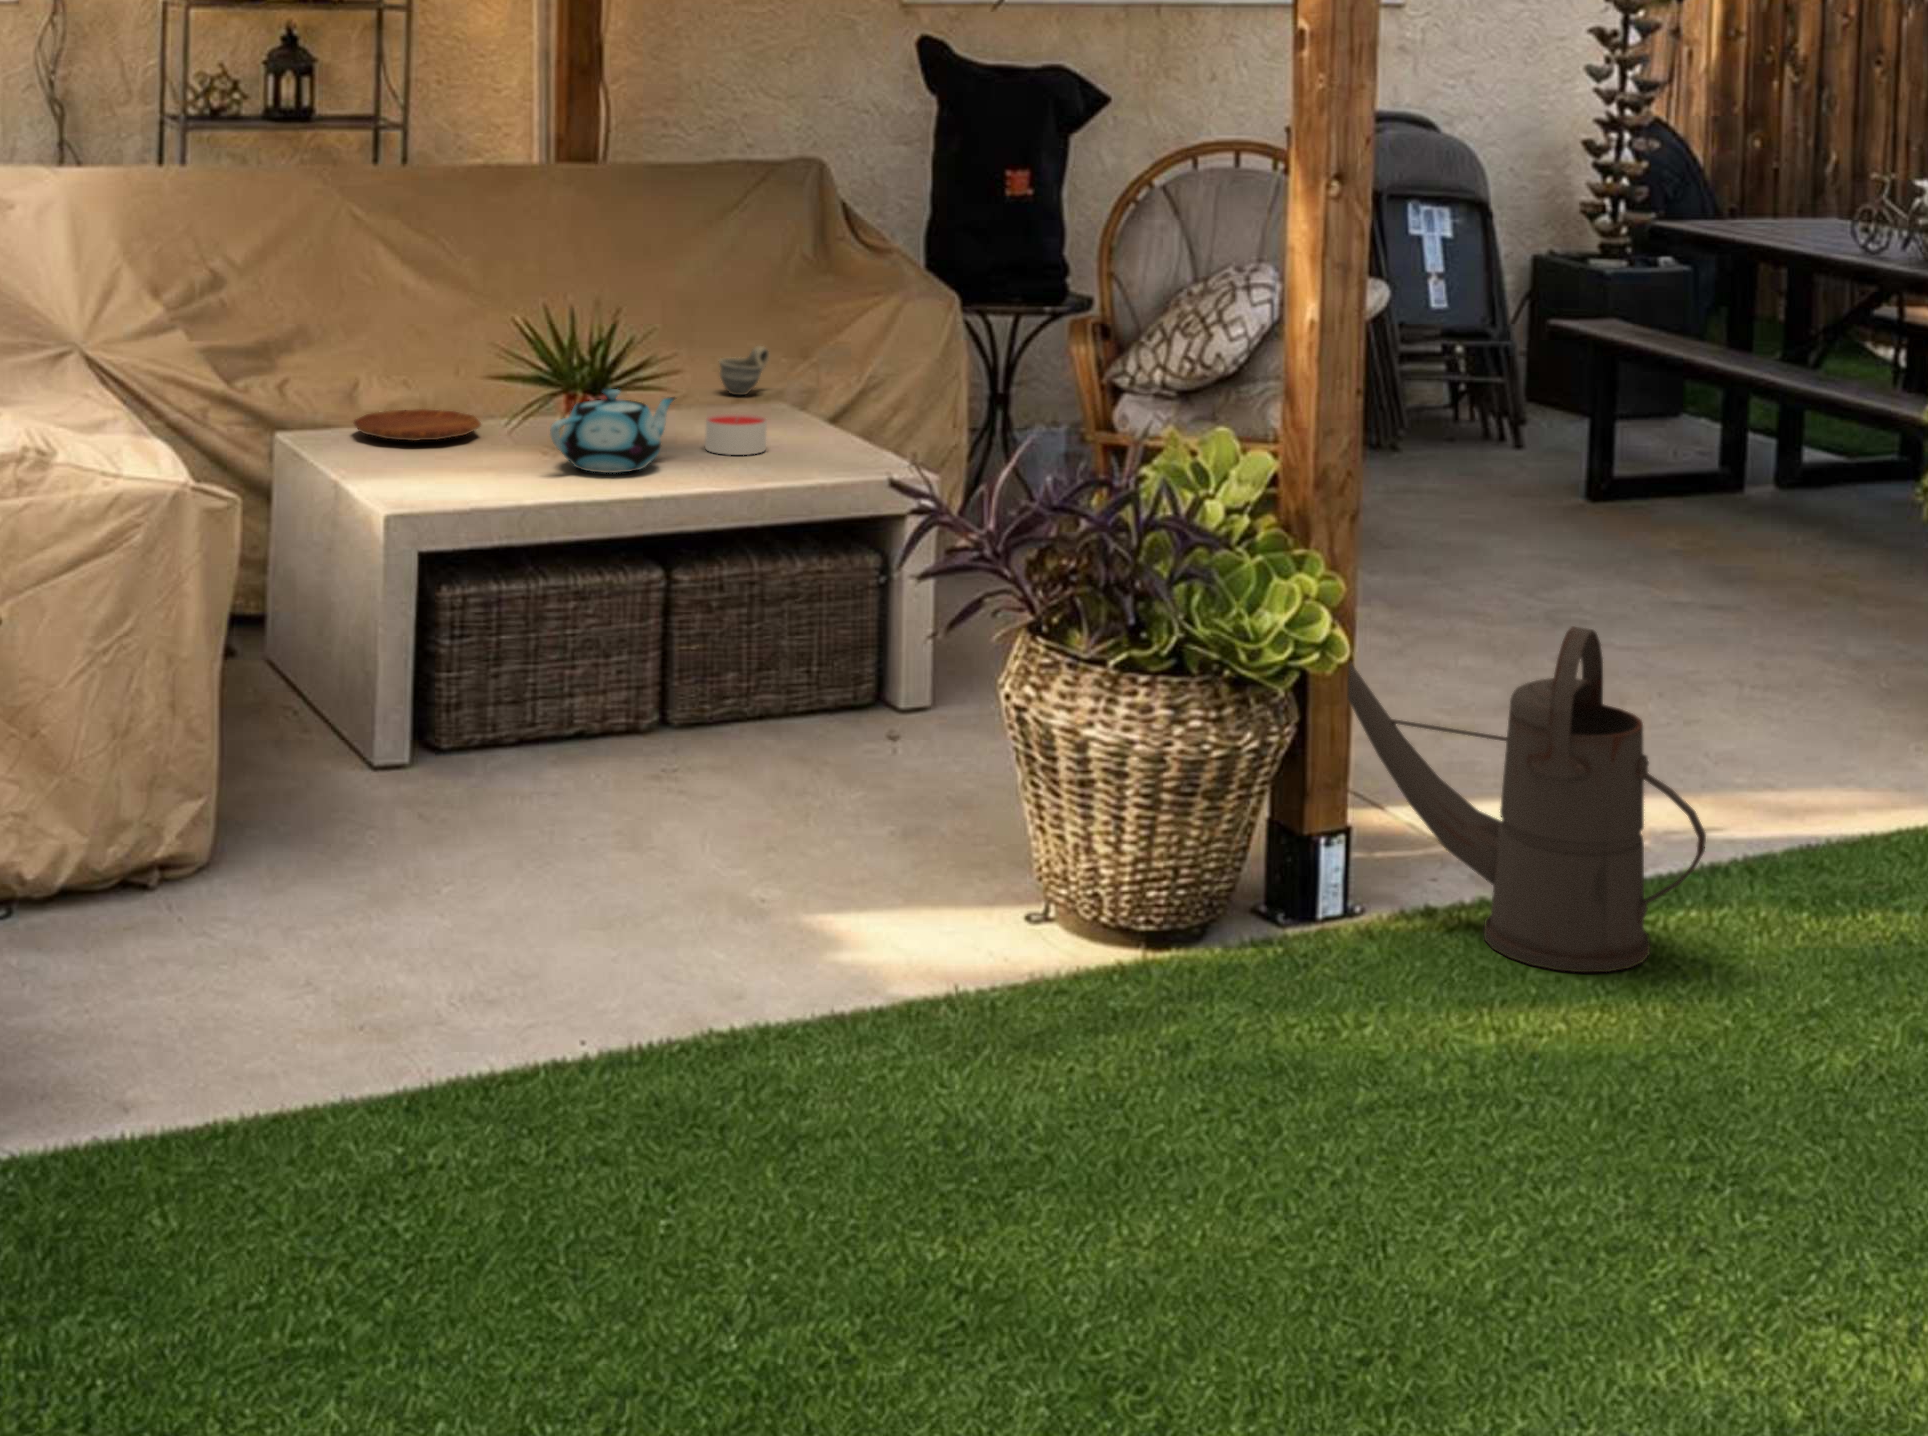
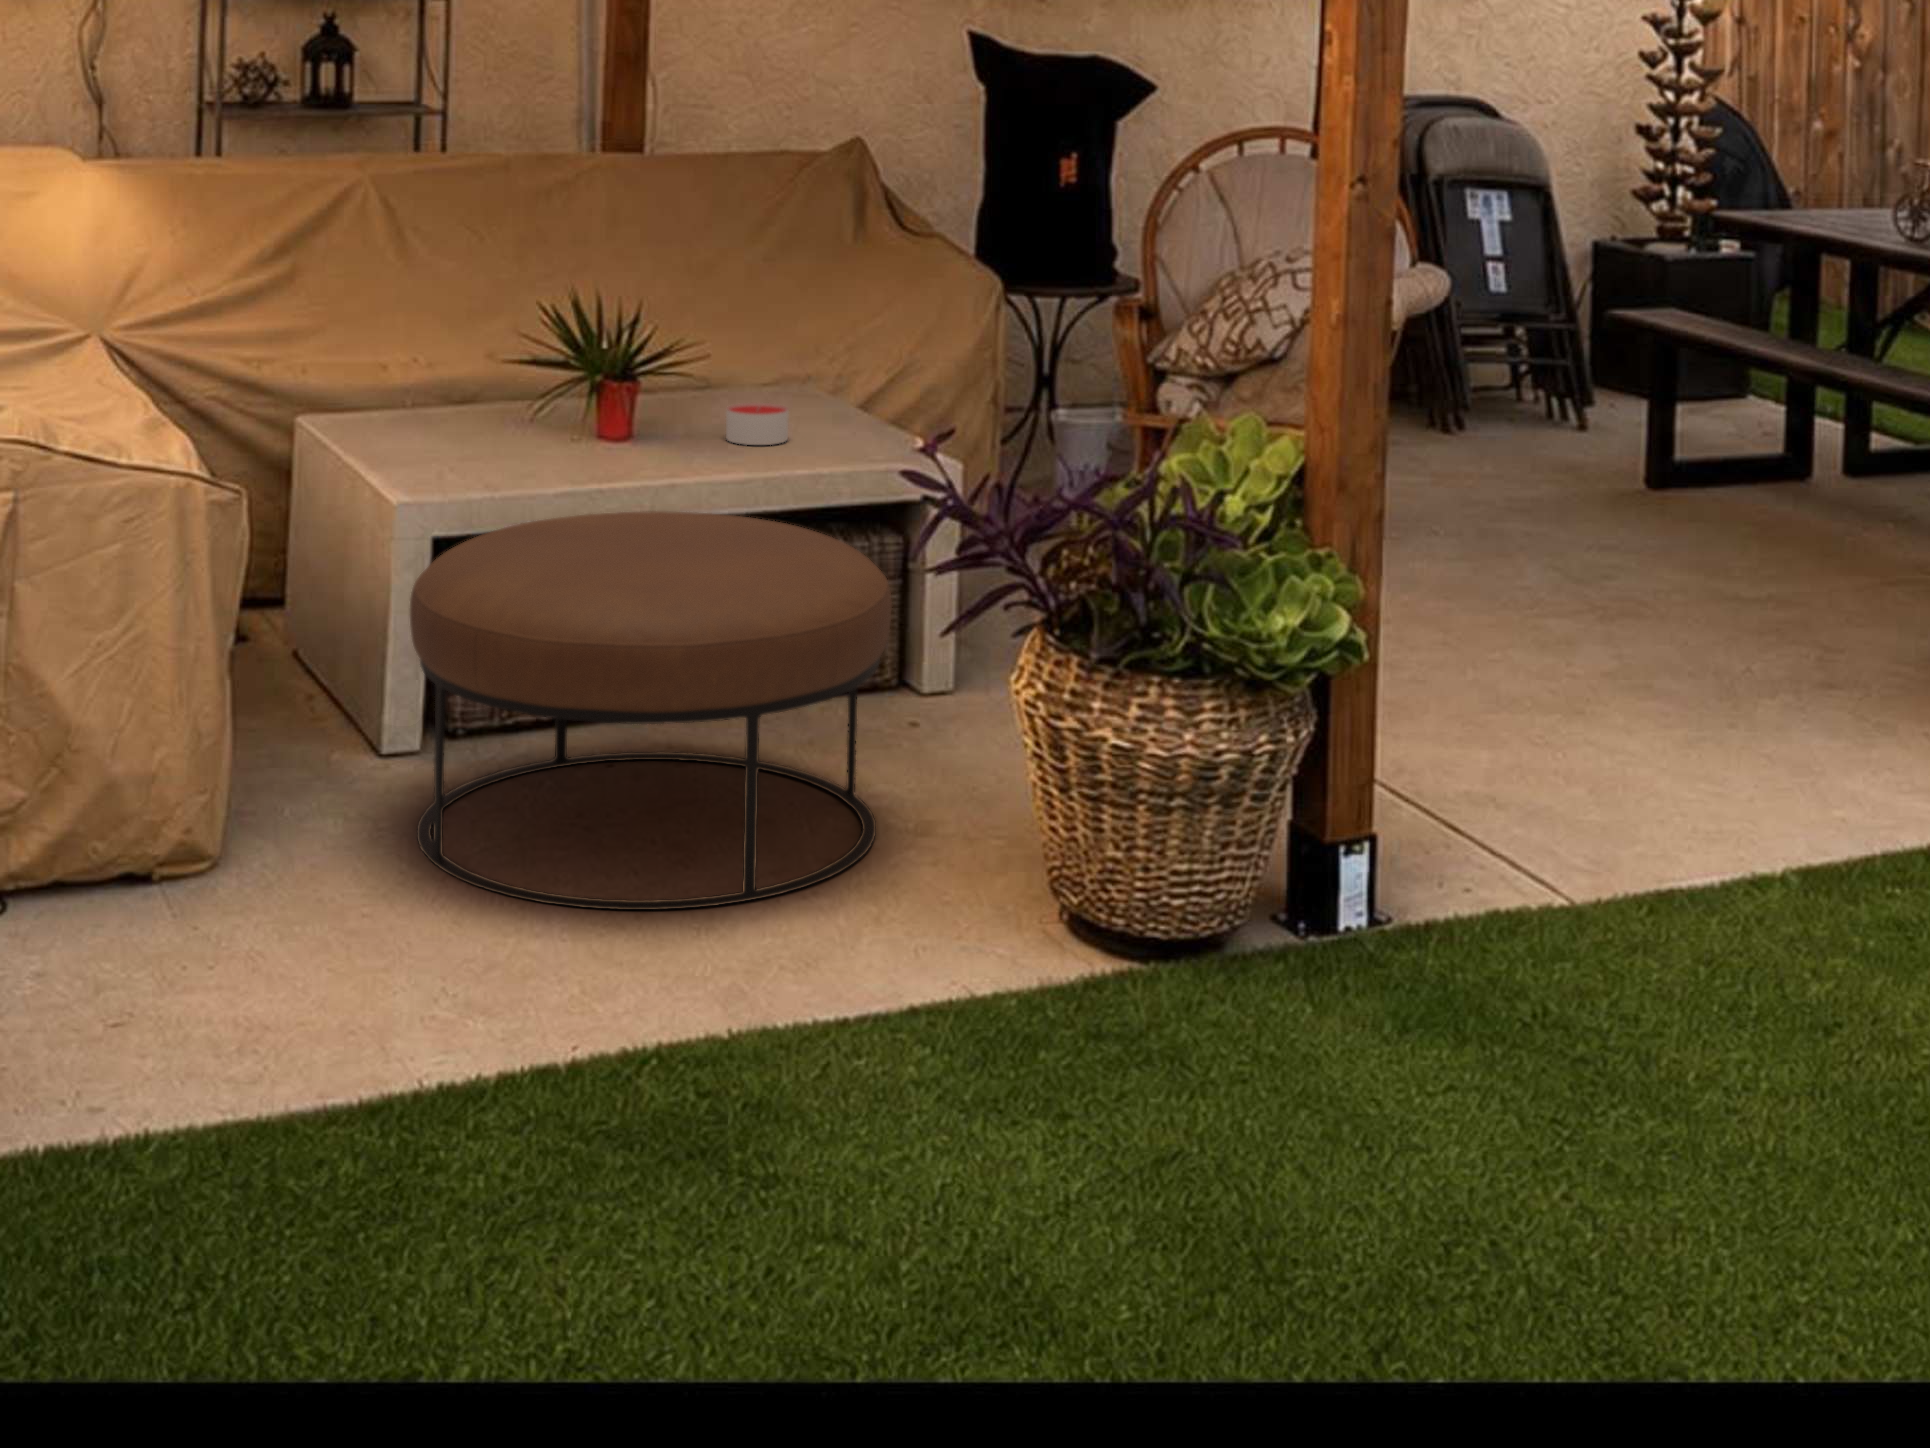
cup: present [719,346,769,395] -> none [749,334,801,384]
teapot: present [550,389,675,473] -> none [561,377,696,463]
tray: present [354,409,481,441] -> none [369,397,500,429]
ottoman: none [422,520,884,895] -> present [410,511,892,910]
watering can: present [1348,627,1706,972] -> none [1347,631,1754,1004]

